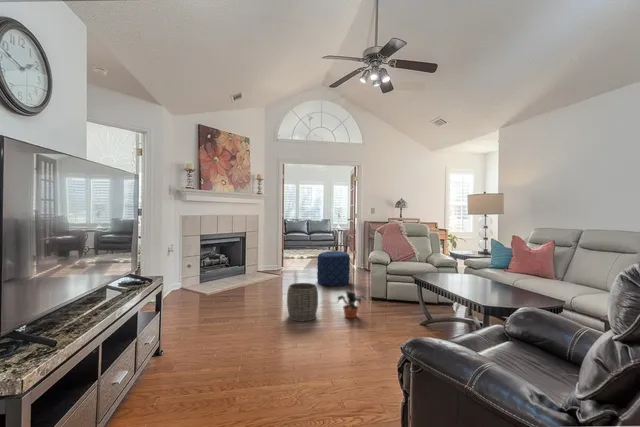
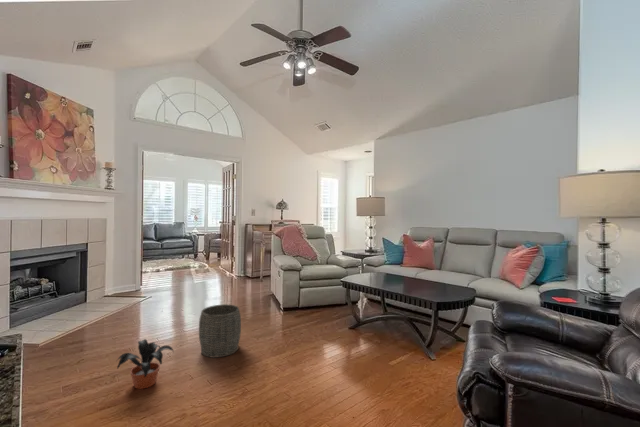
pouf: present [317,251,350,286] -> none [202,260,243,302]
potted plant: present [338,291,365,318] -> present [117,339,173,389]

